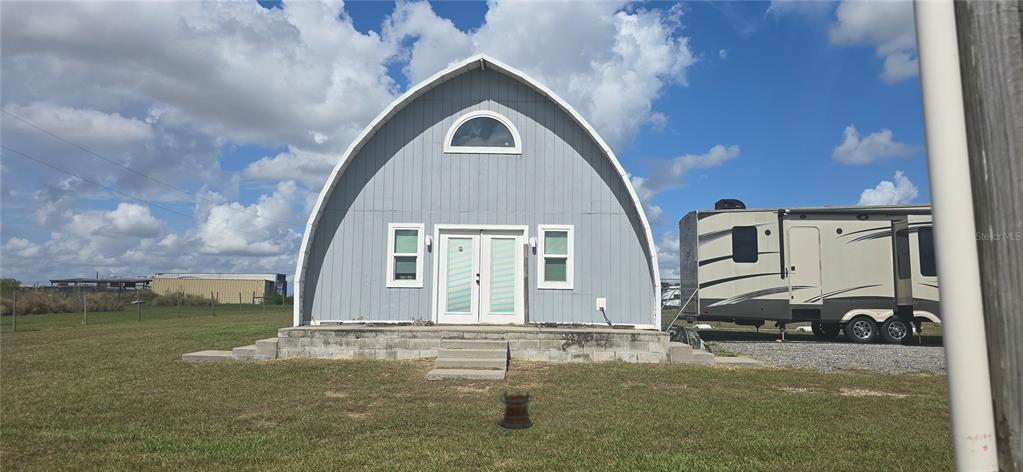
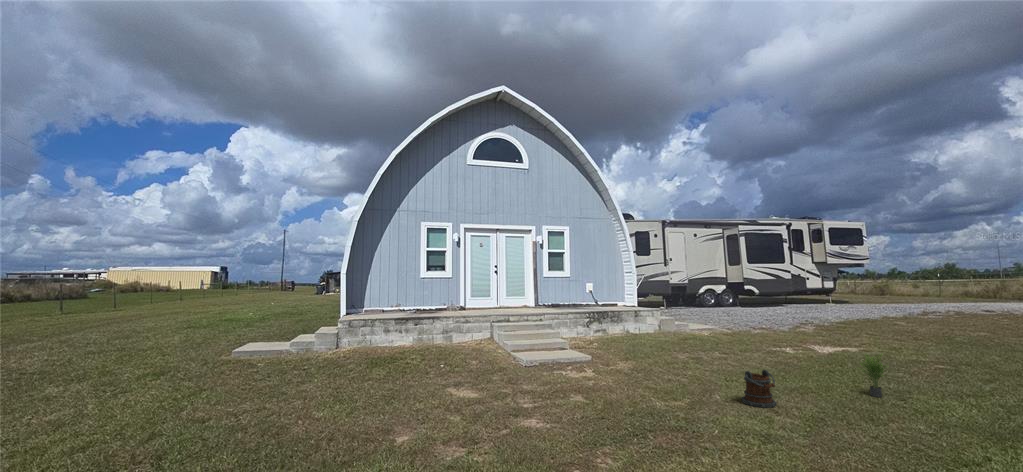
potted plant: none [638,382,675,435] -> present [861,357,886,397]

